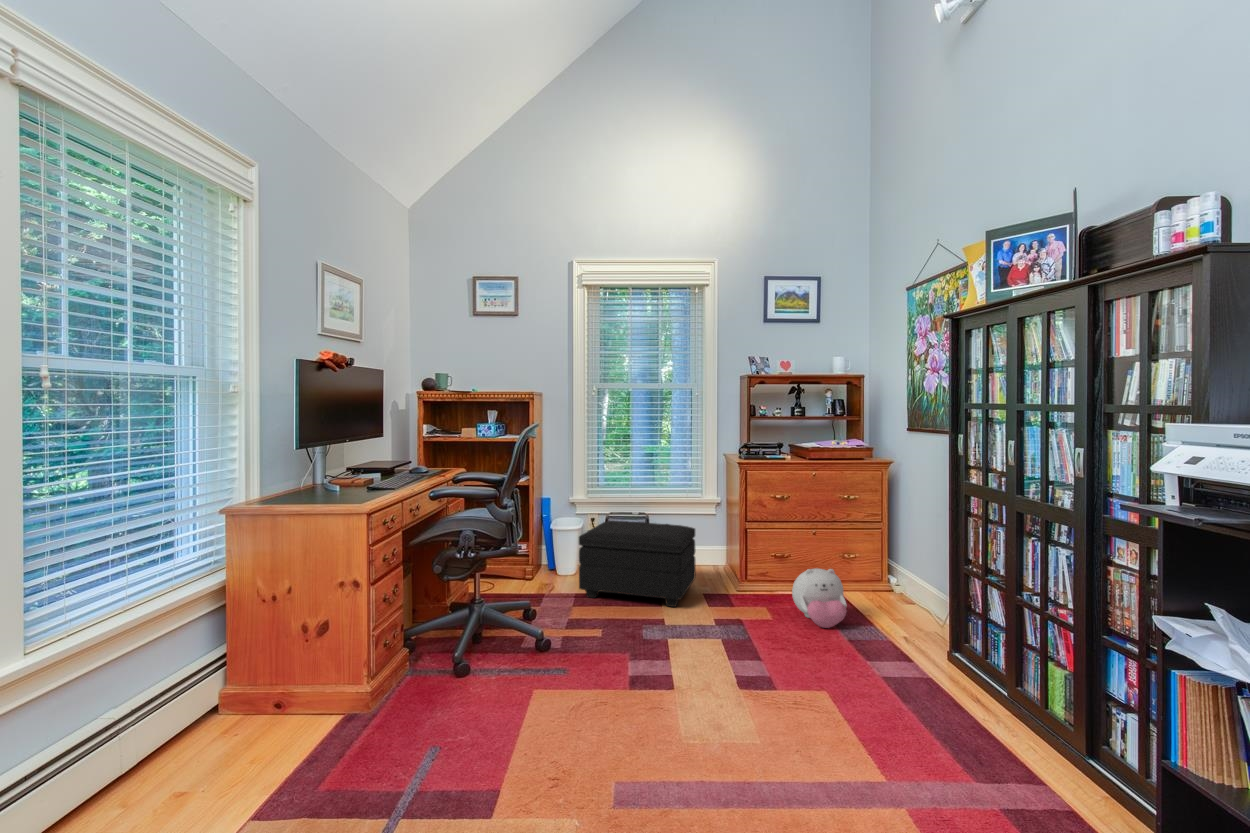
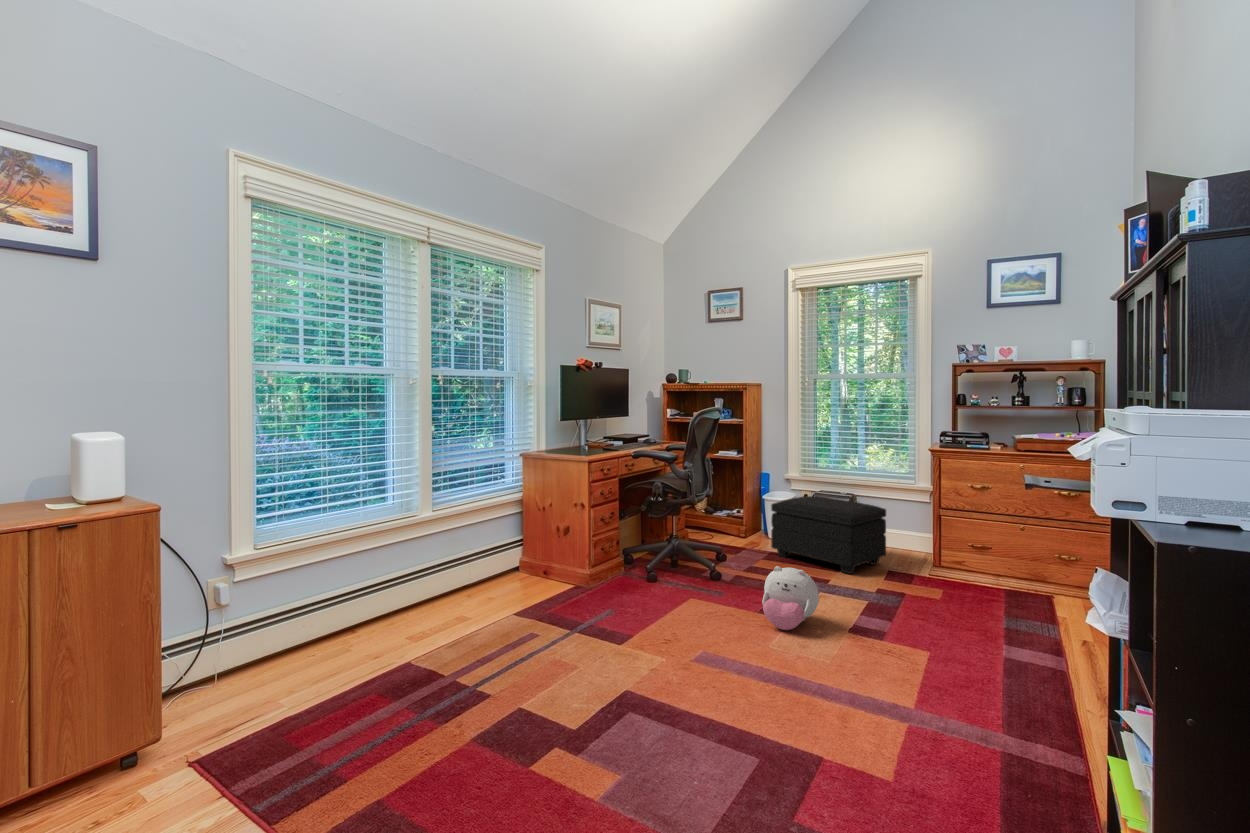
plush toy: present [792,568,846,628] -> present [762,566,819,630]

